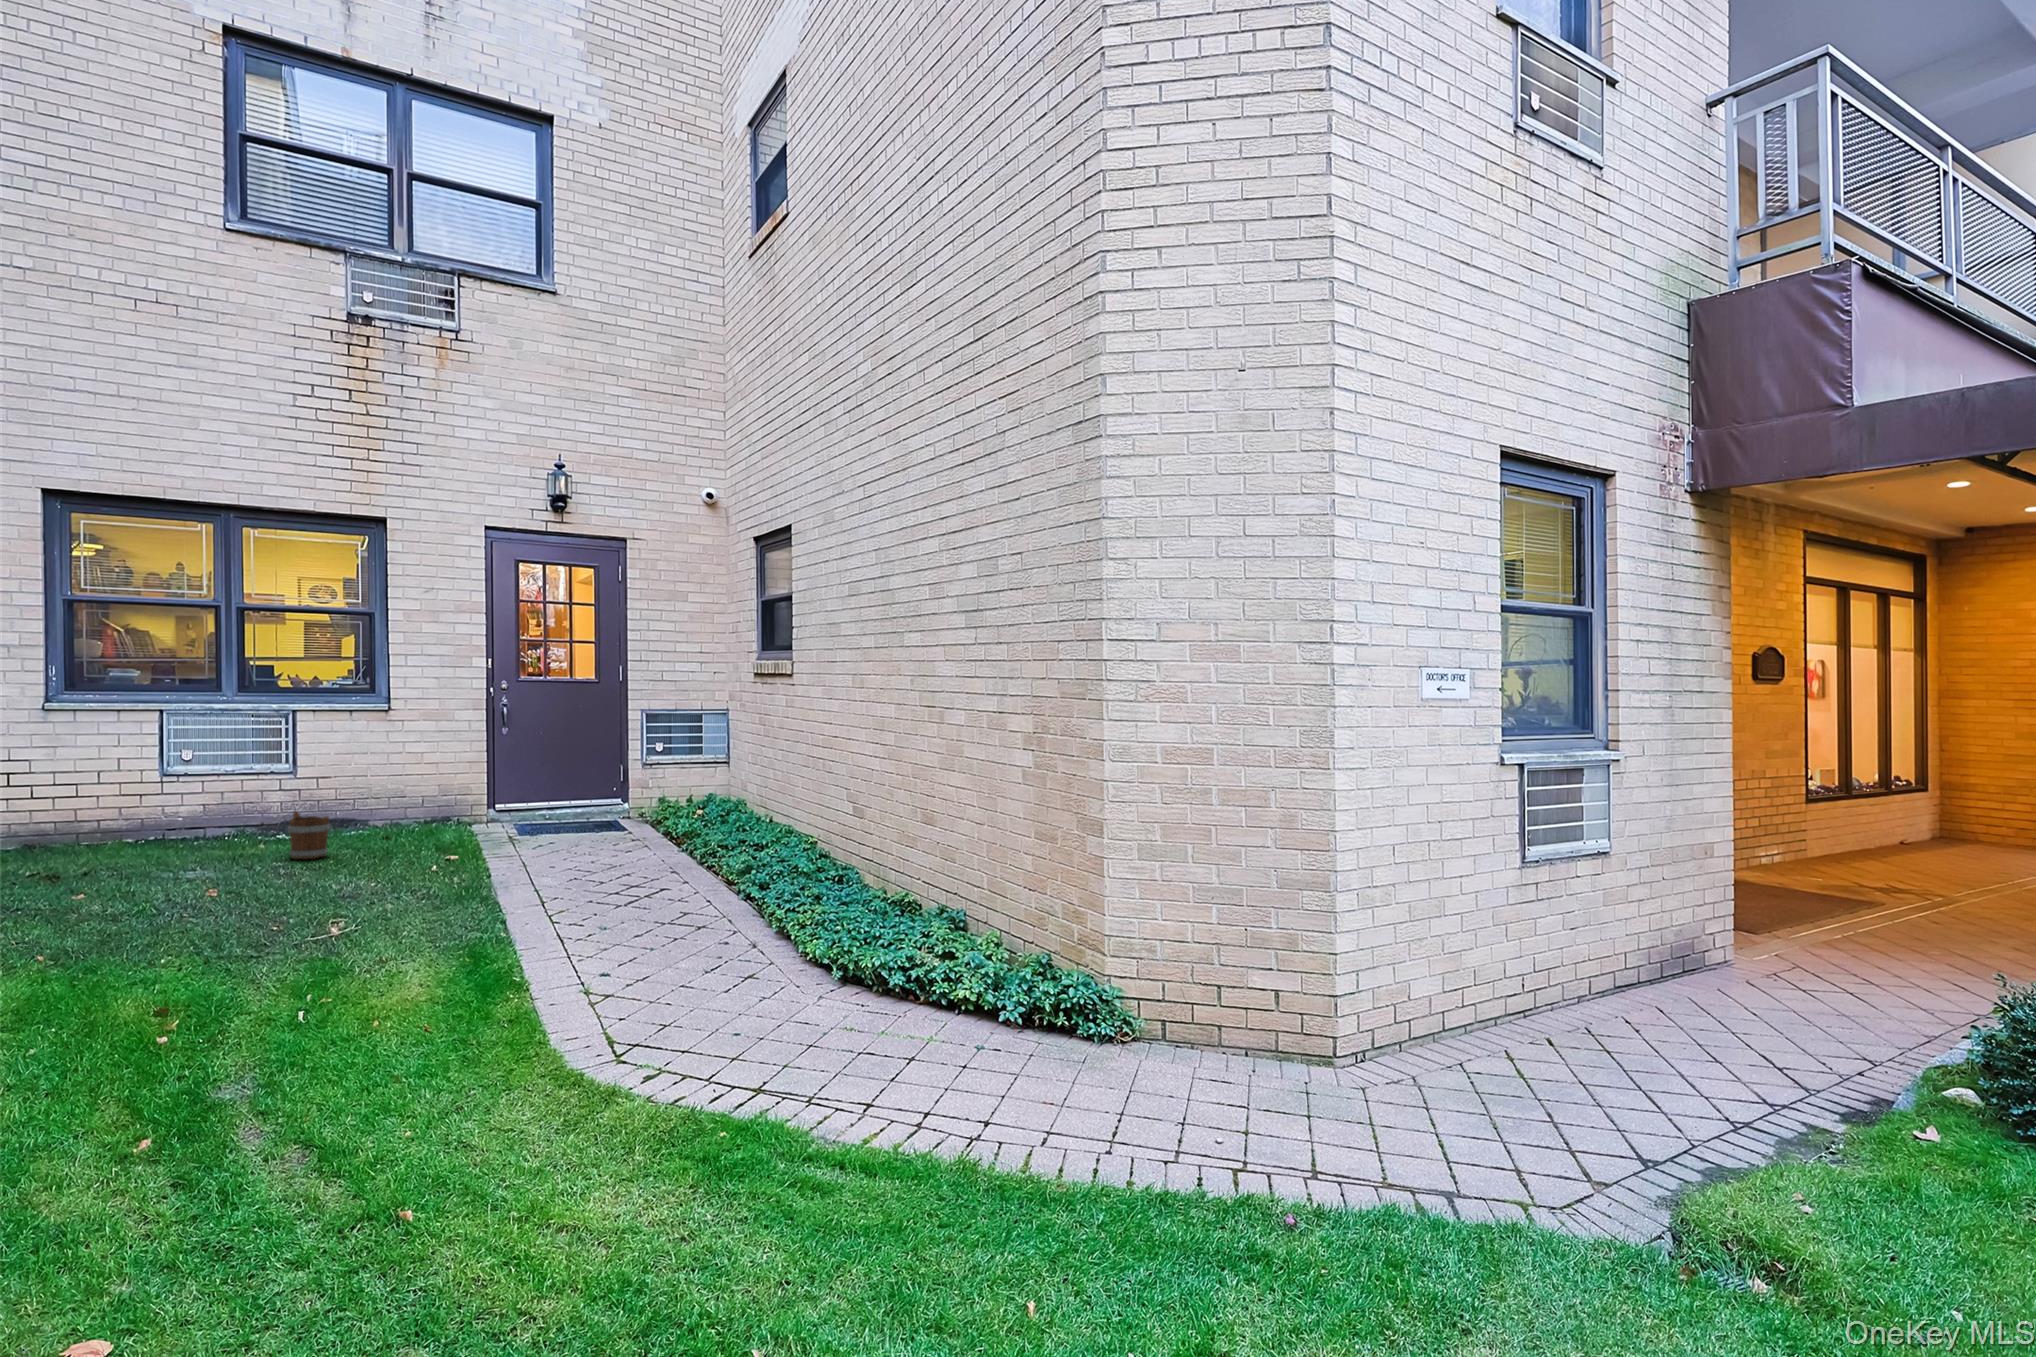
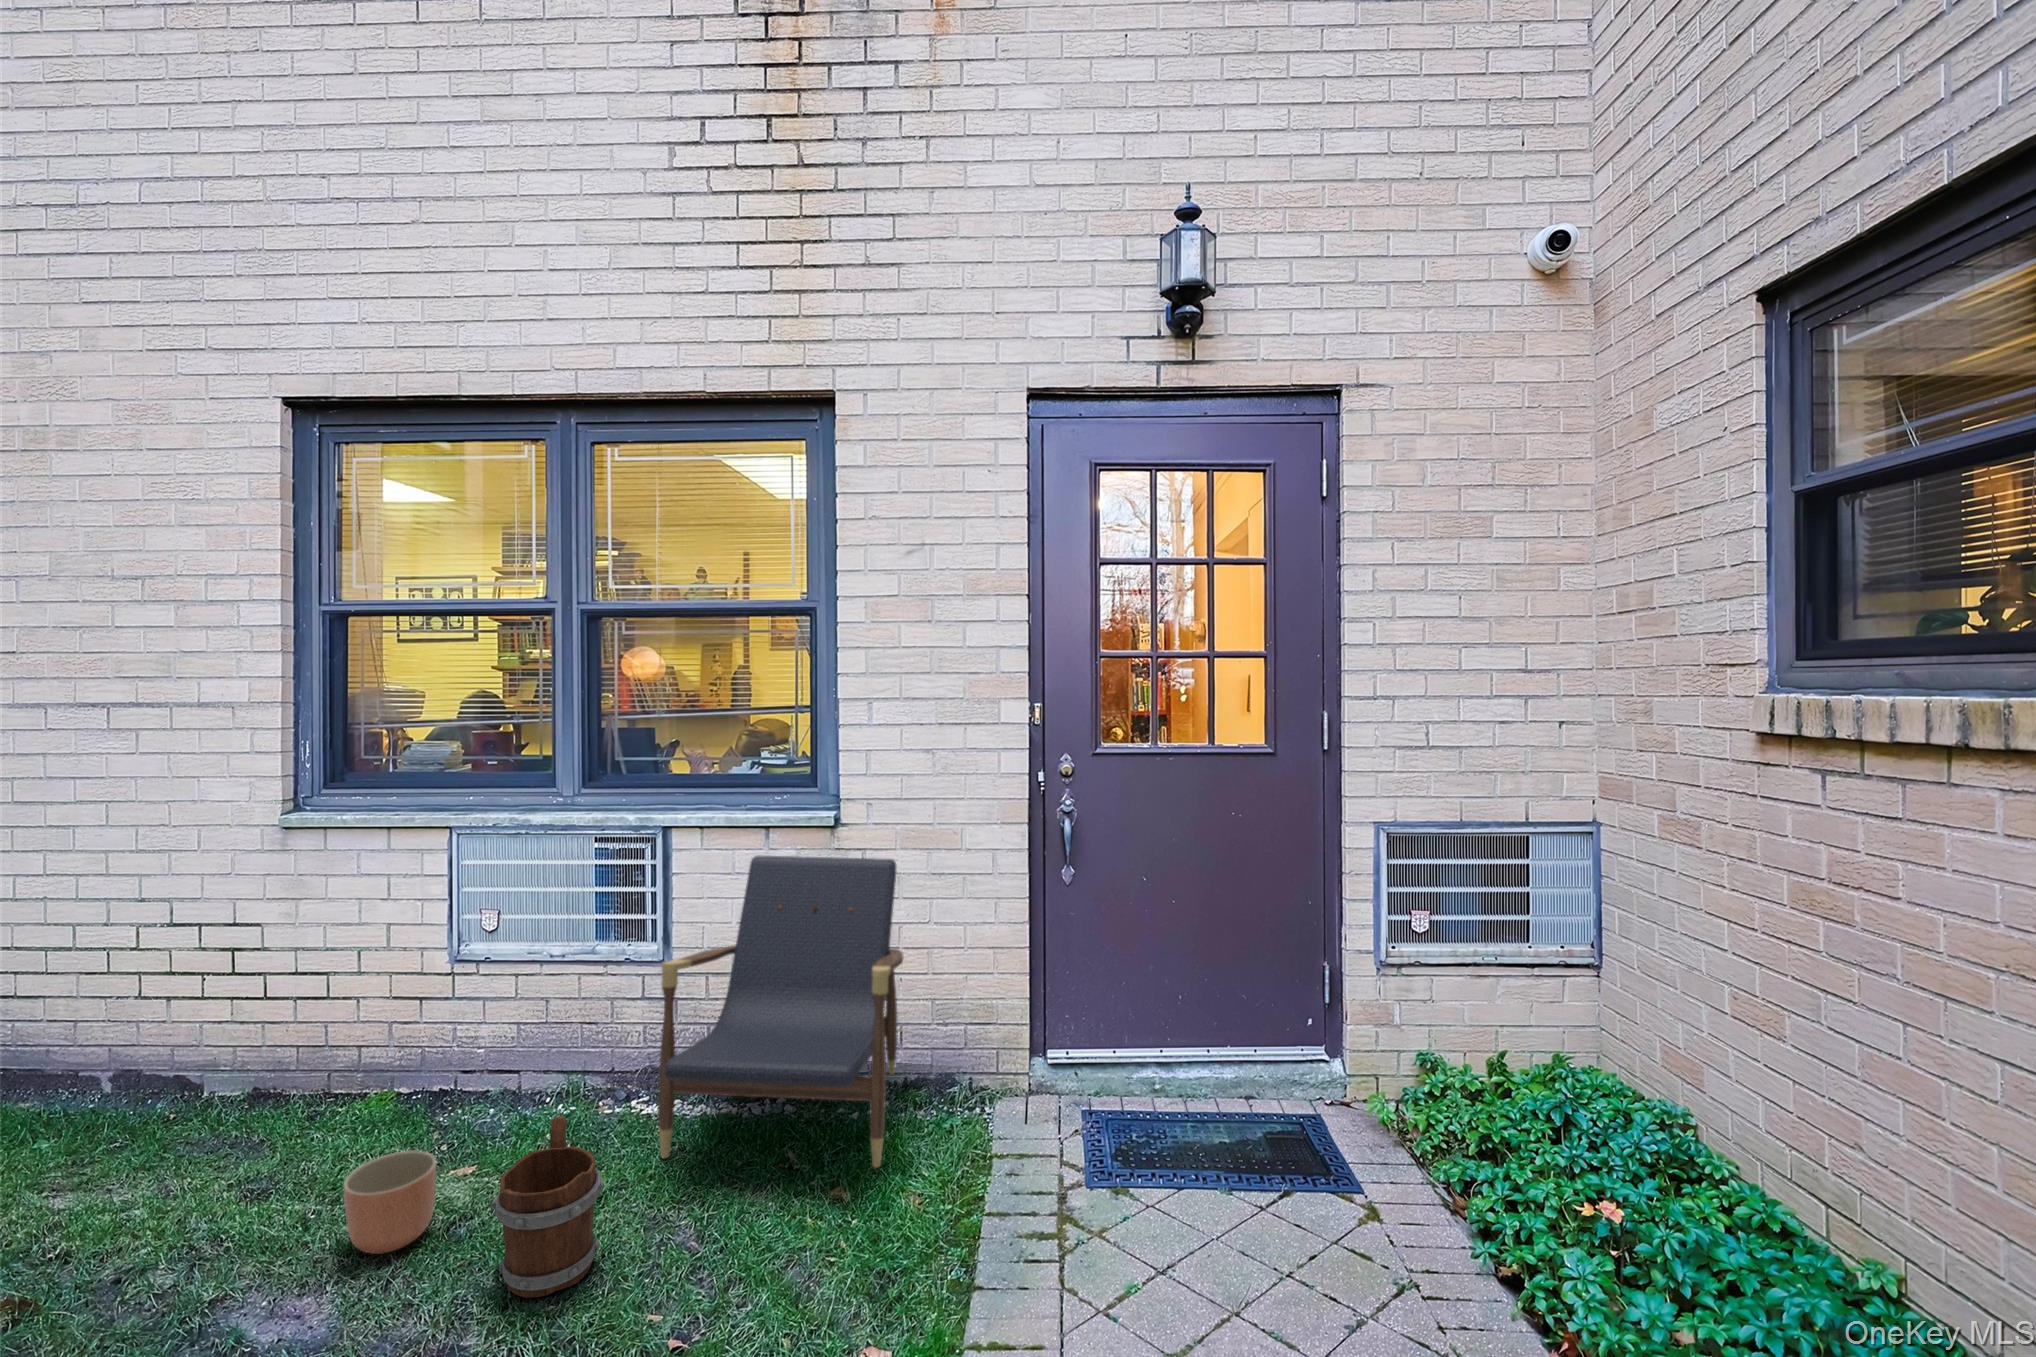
lounge chair: none [324,730,435,843] -> present [658,855,903,1167]
planter: none [204,829,243,861] -> present [344,1151,436,1254]

